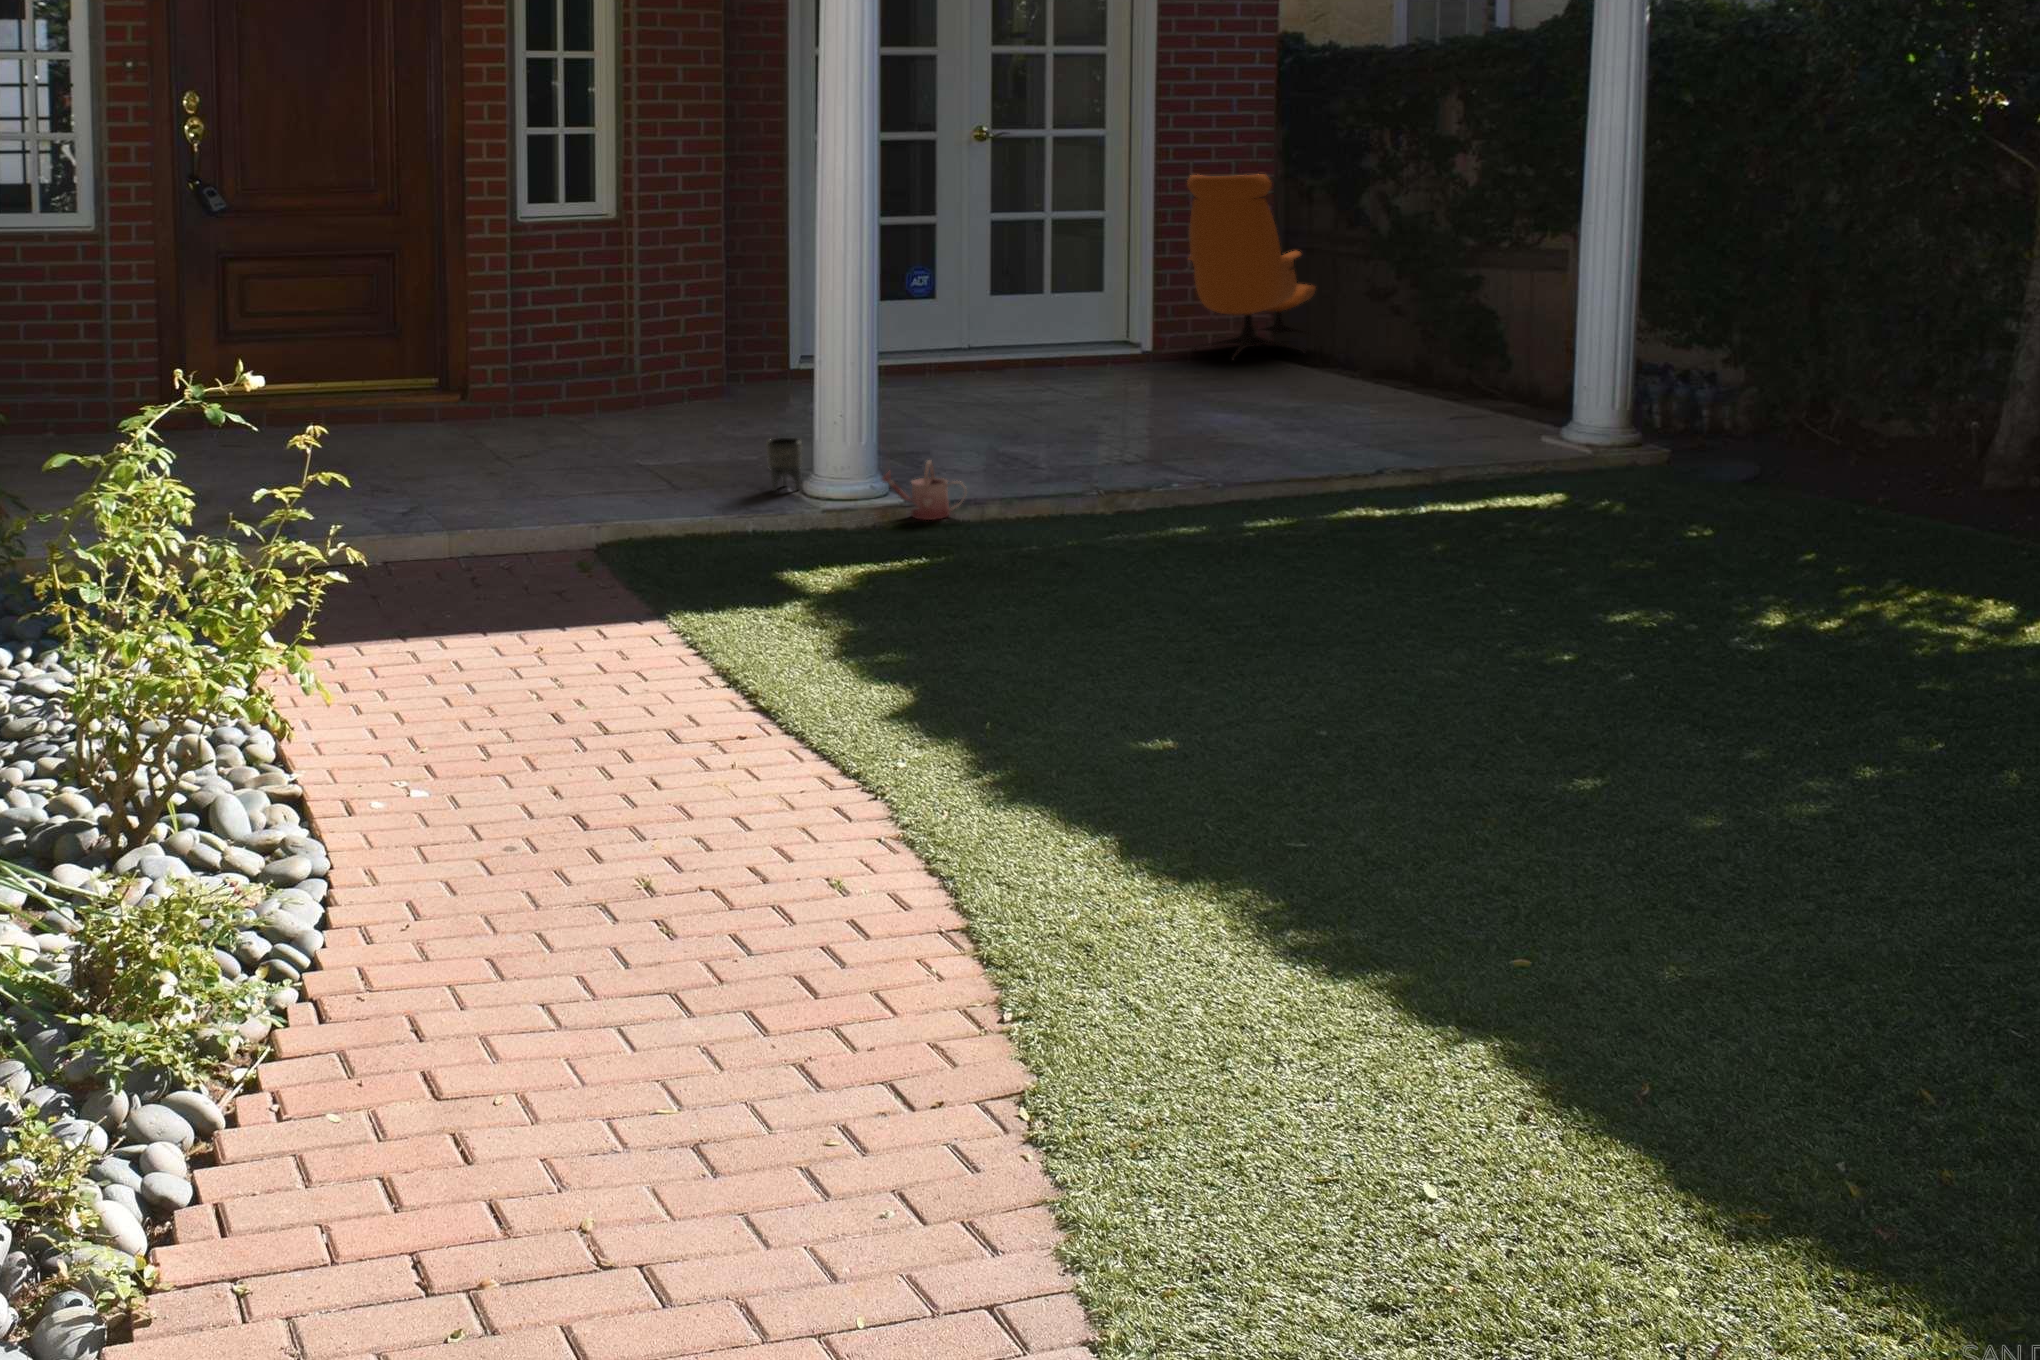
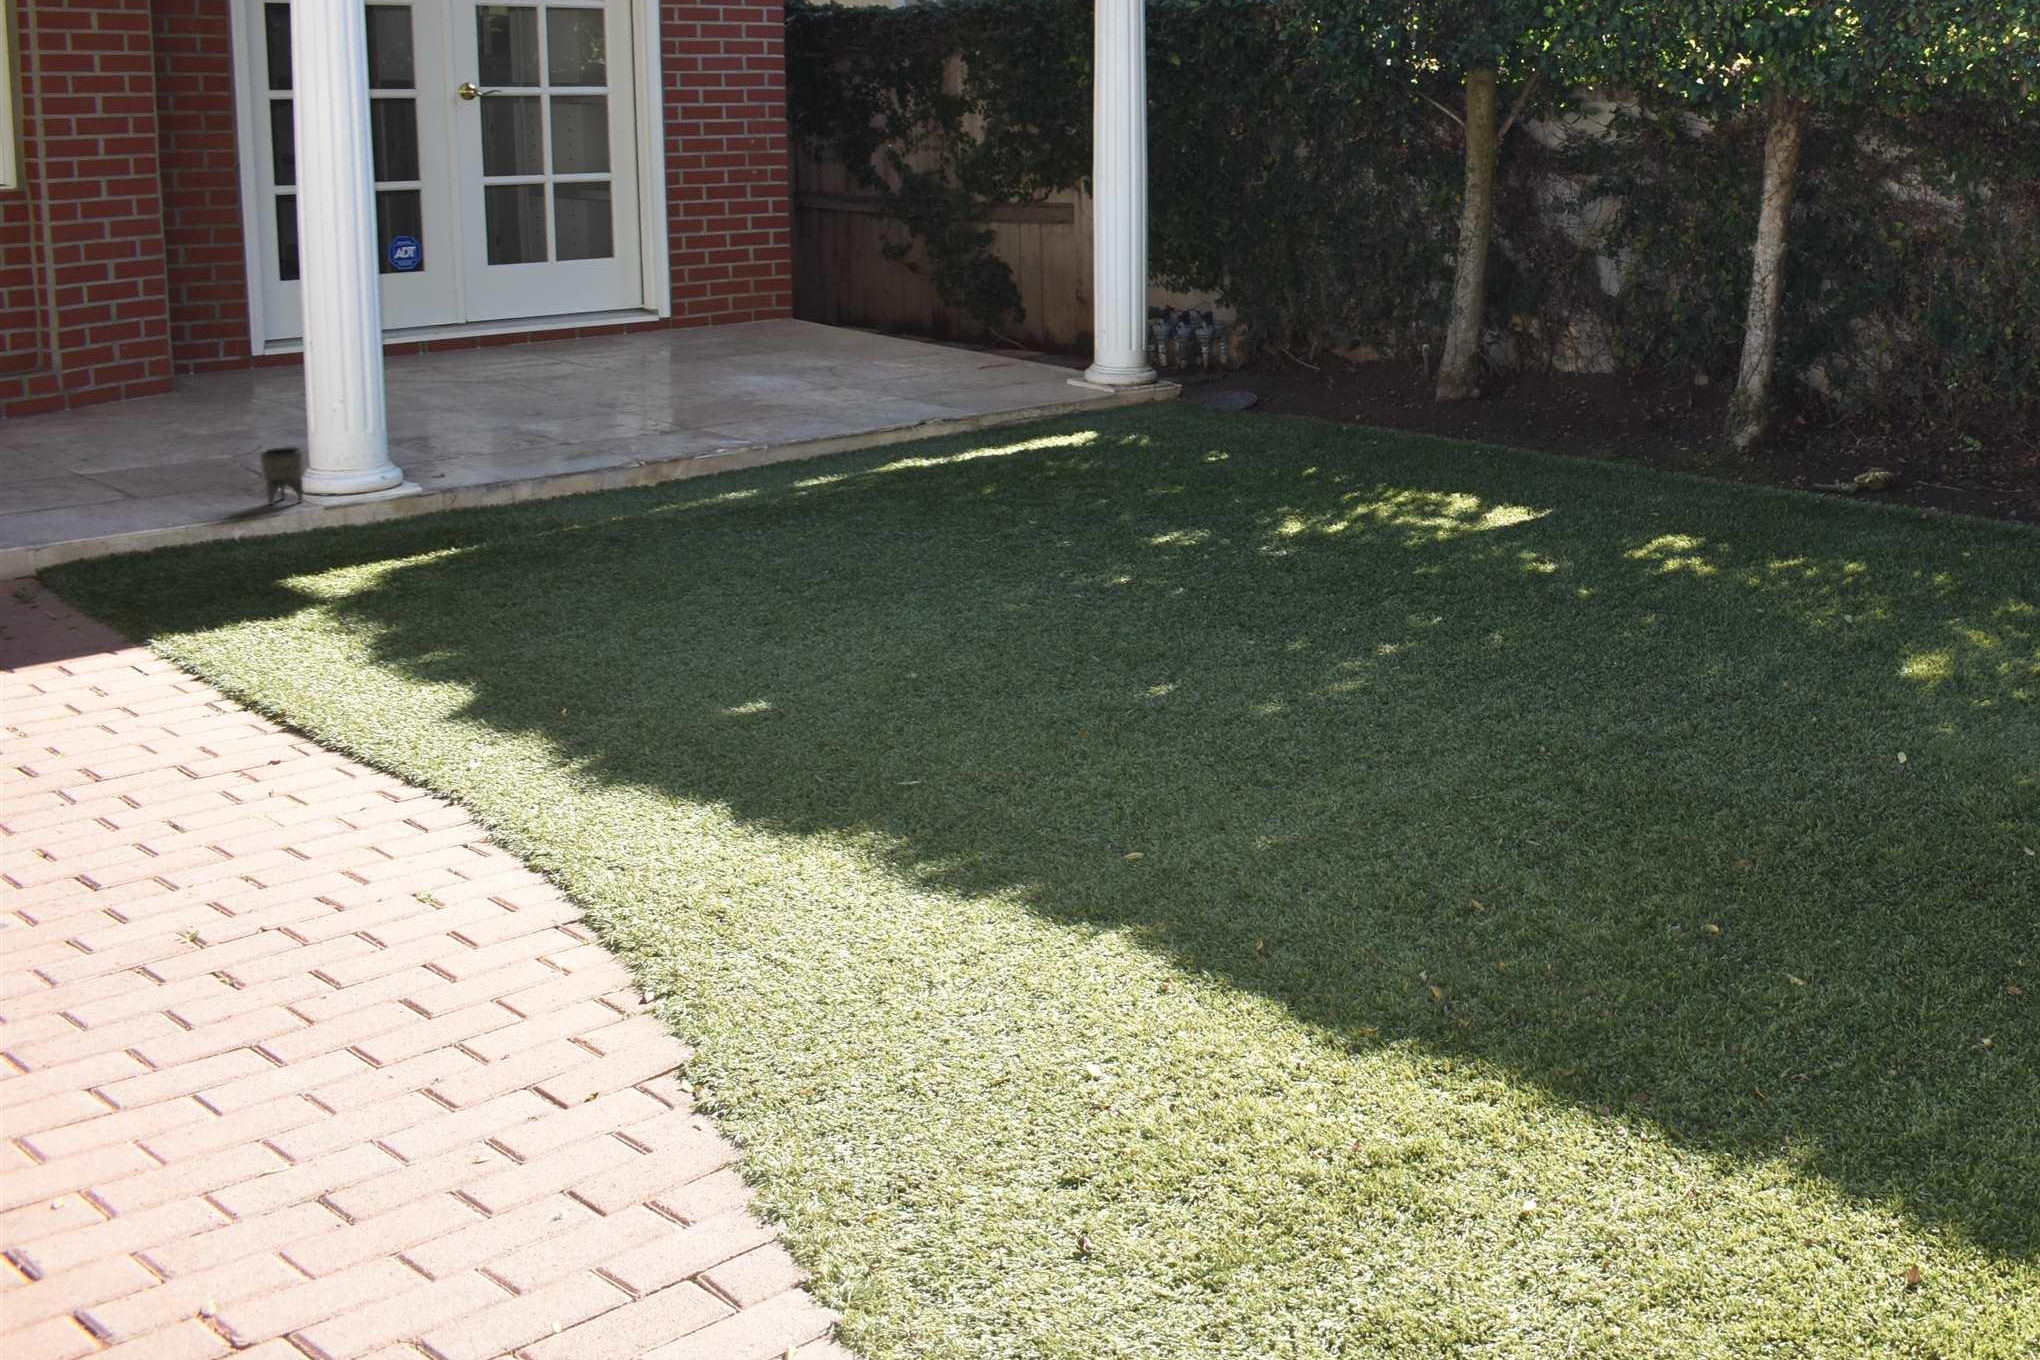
lounge chair: present [1187,174,1318,360] -> none [696,185,824,361]
watering can: present [882,460,967,520] -> none [396,462,498,524]

